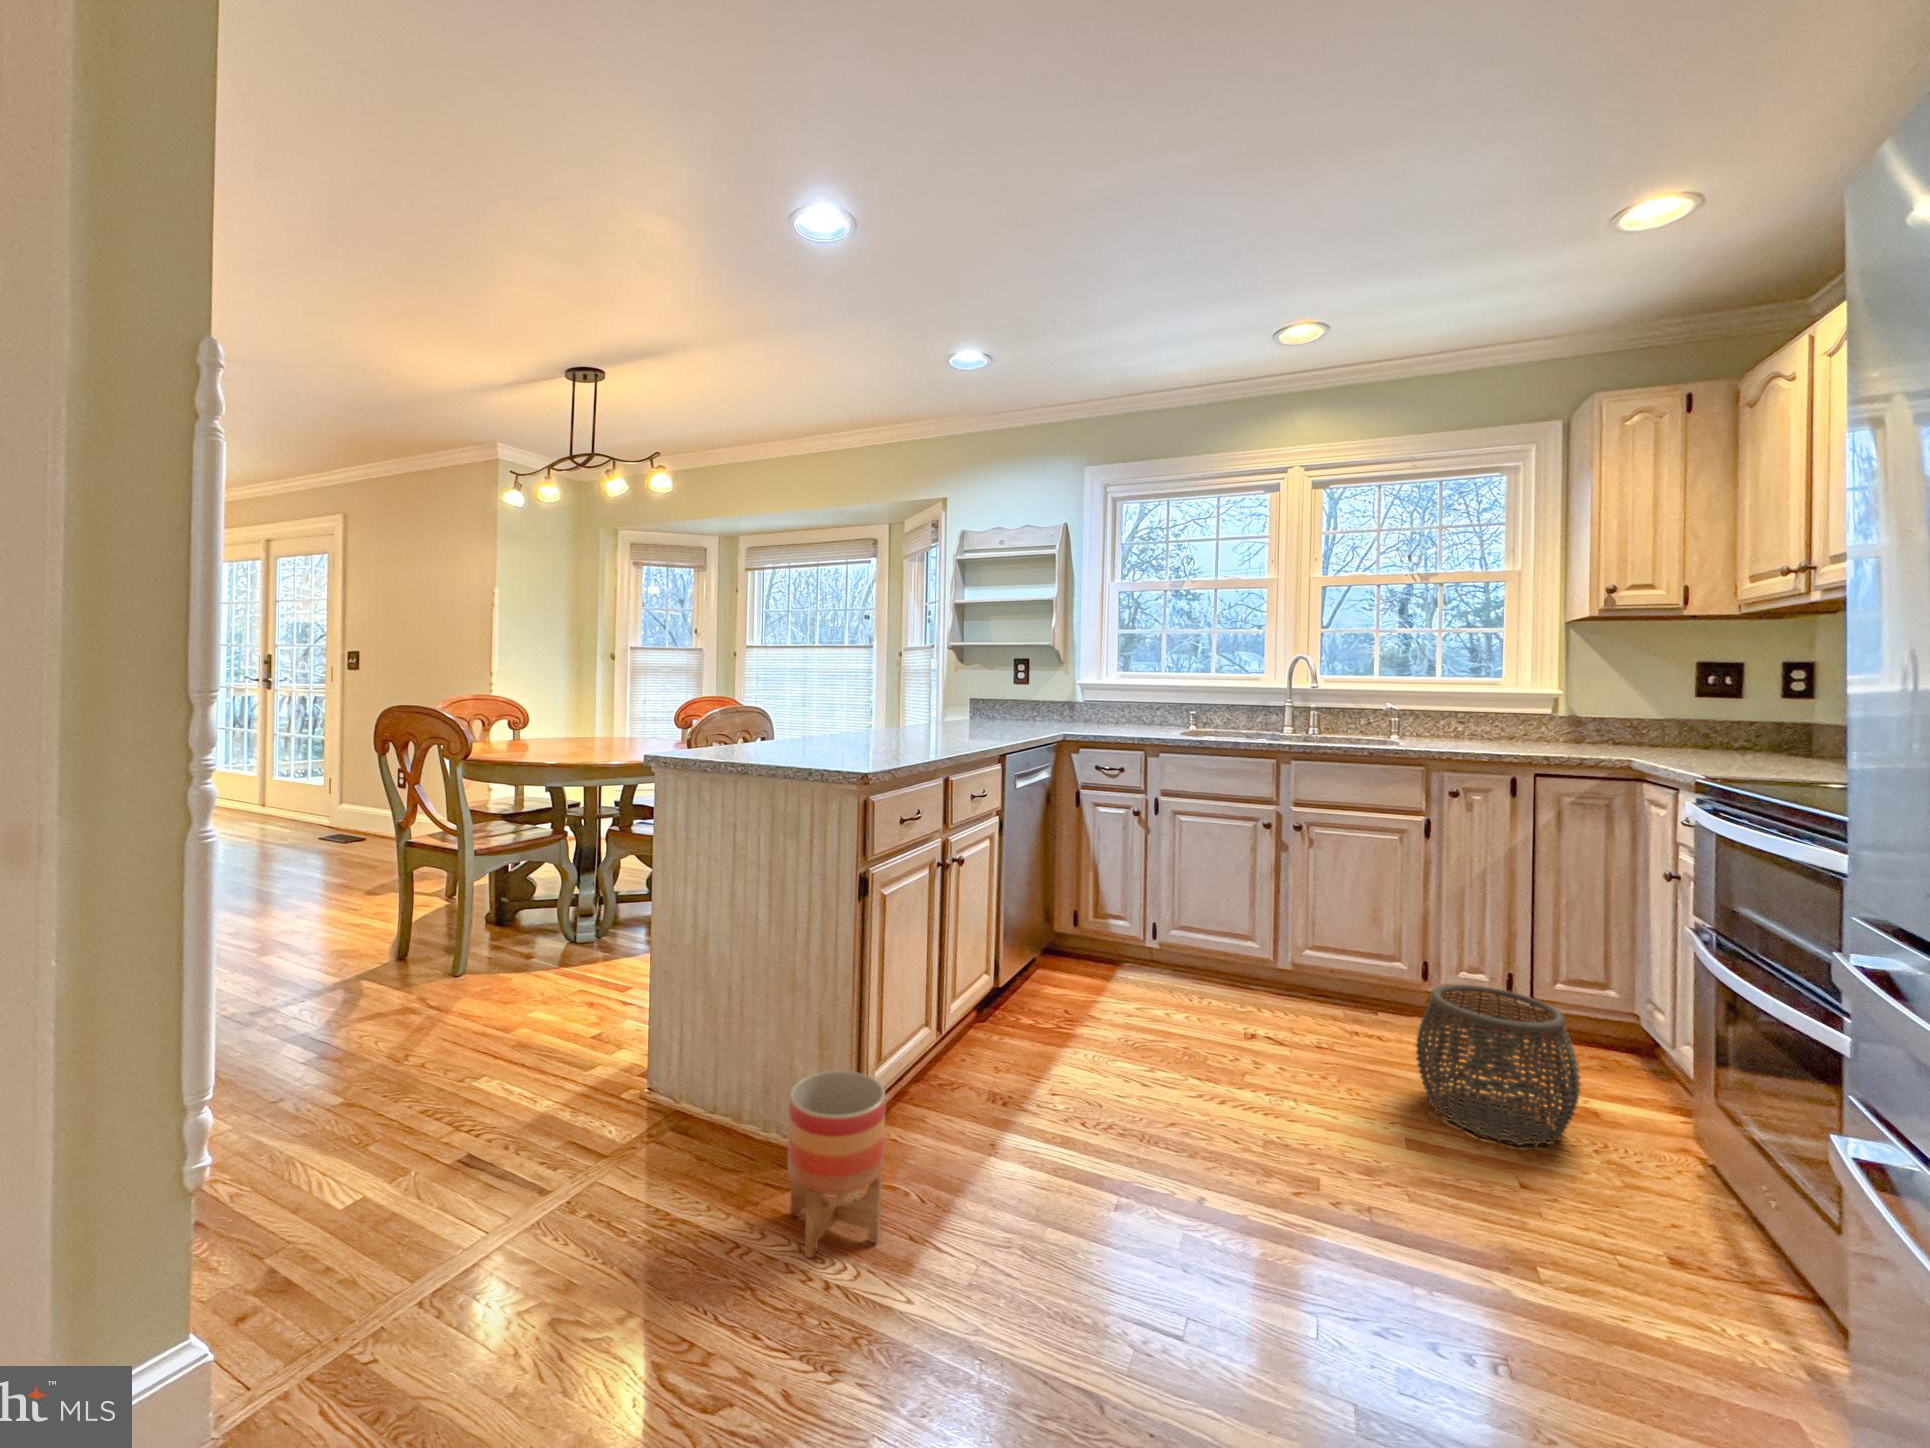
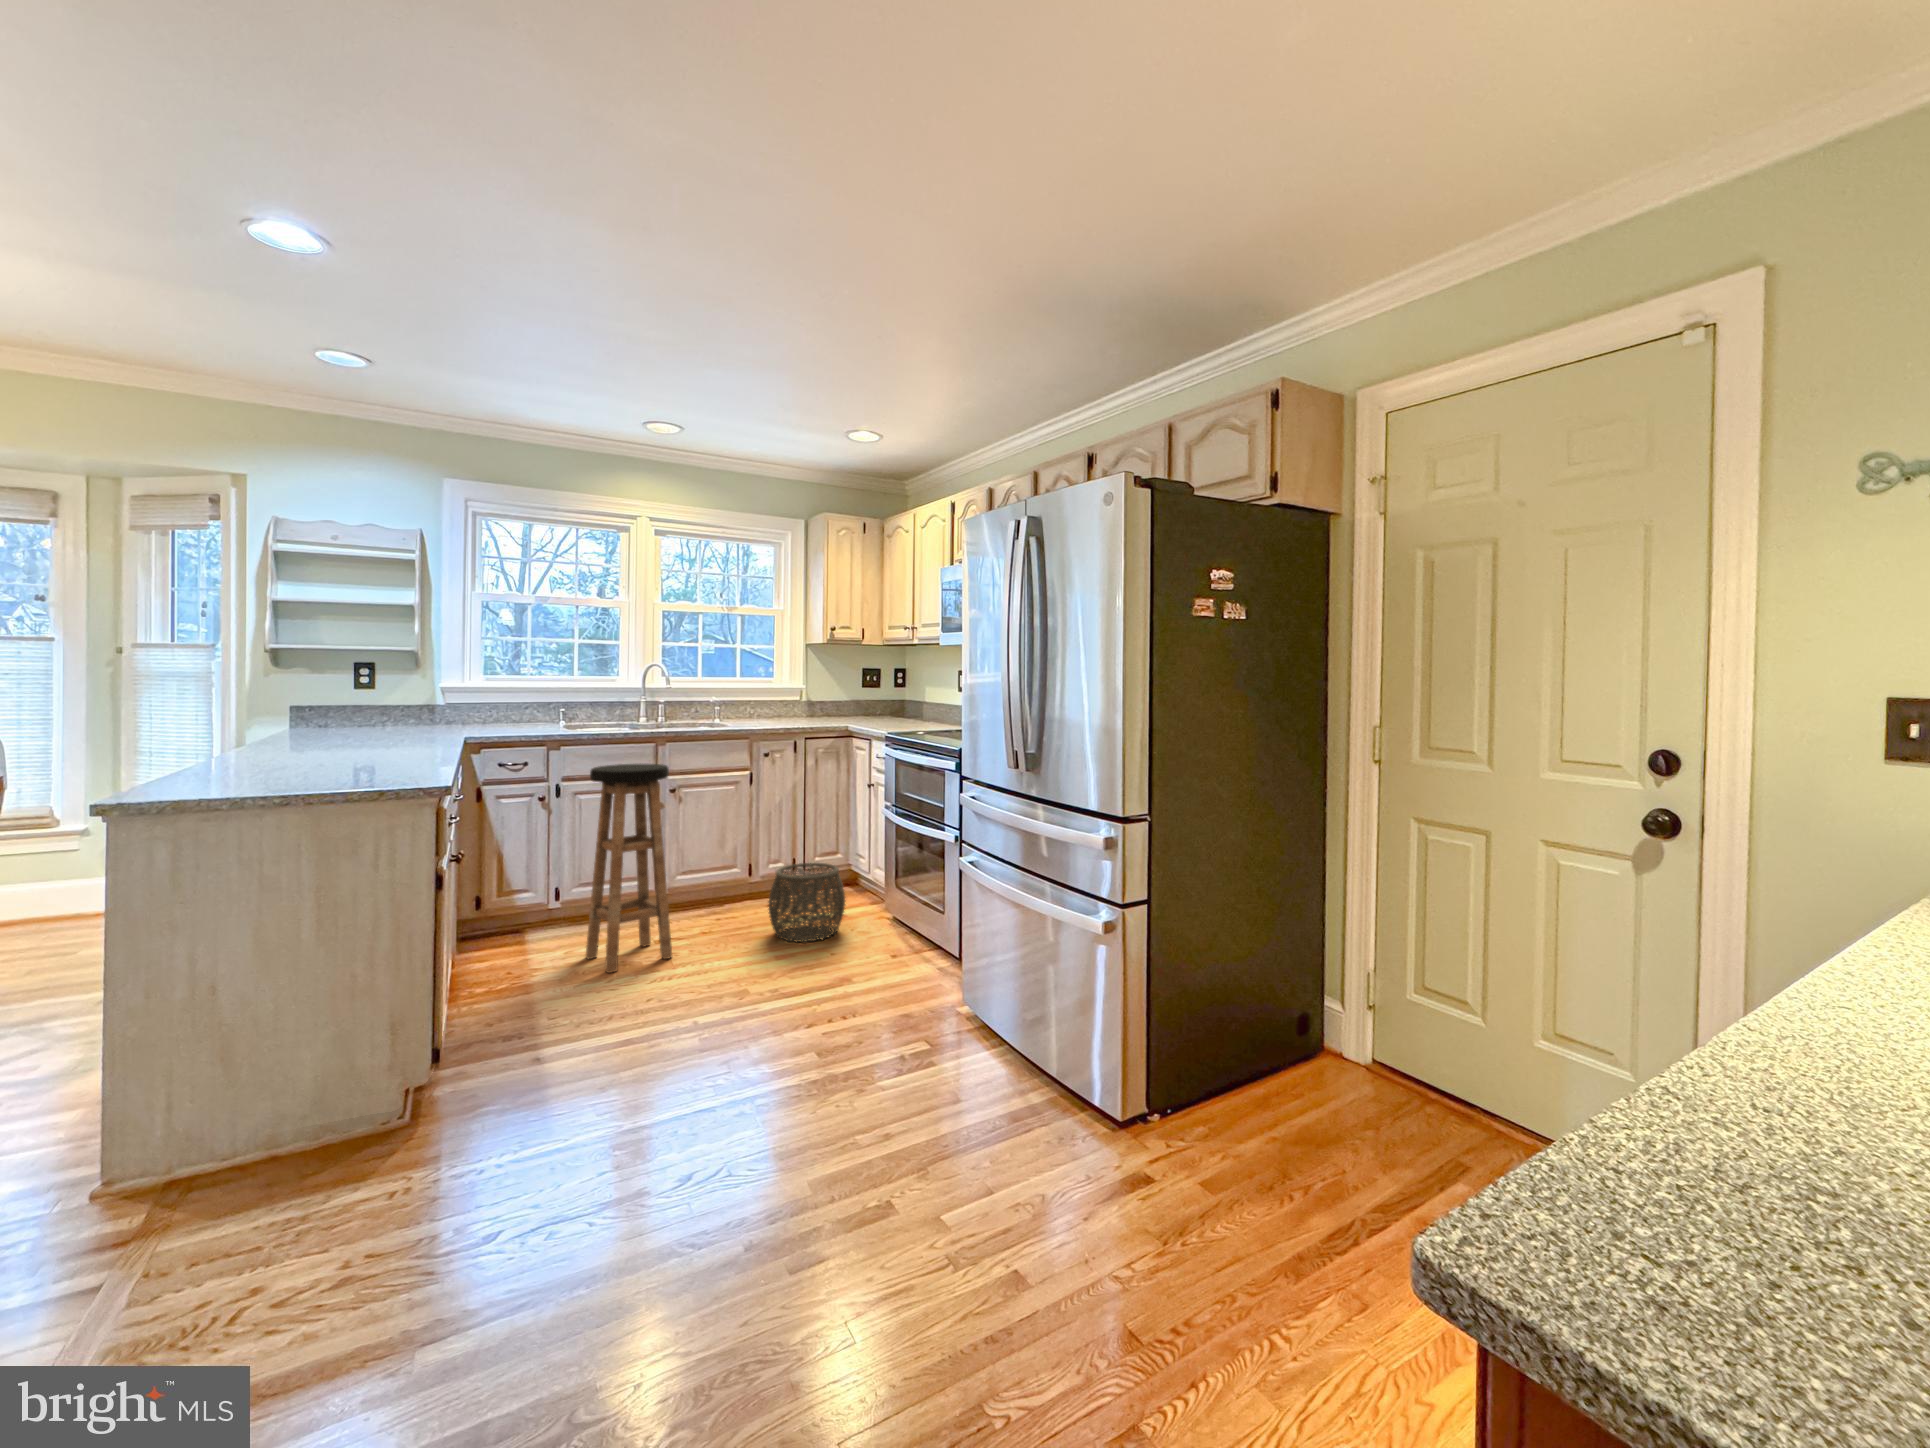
bar stool: none [1149,779,1254,1071] -> present [586,764,672,973]
planter: present [788,1071,886,1258] -> none [421,1019,515,1158]

